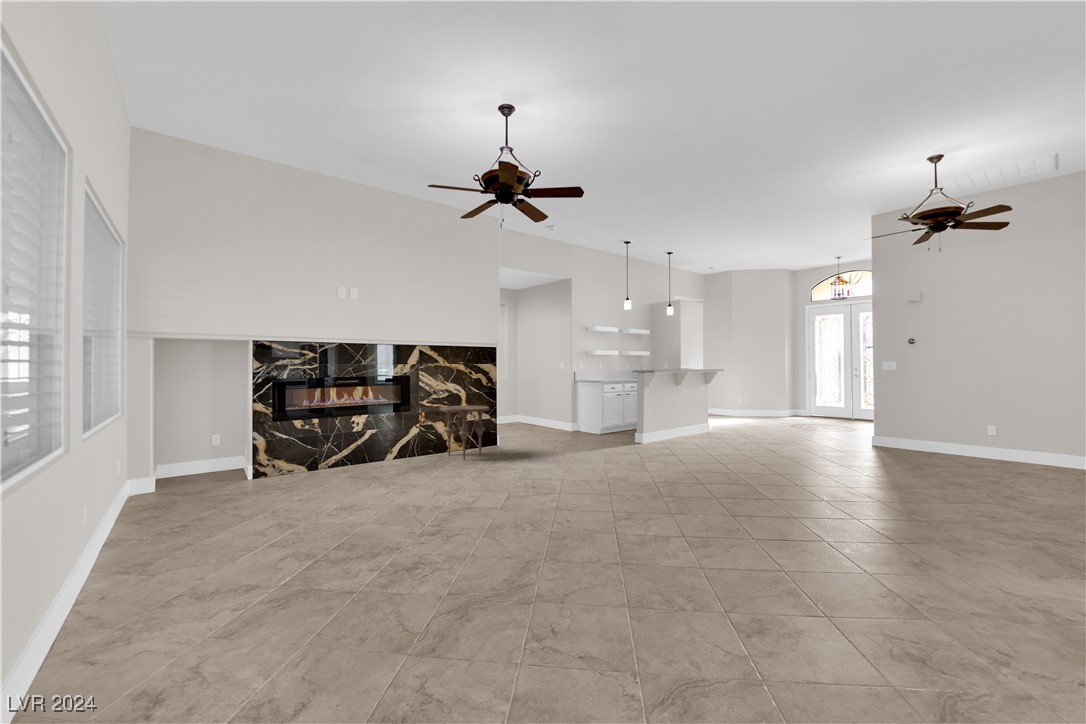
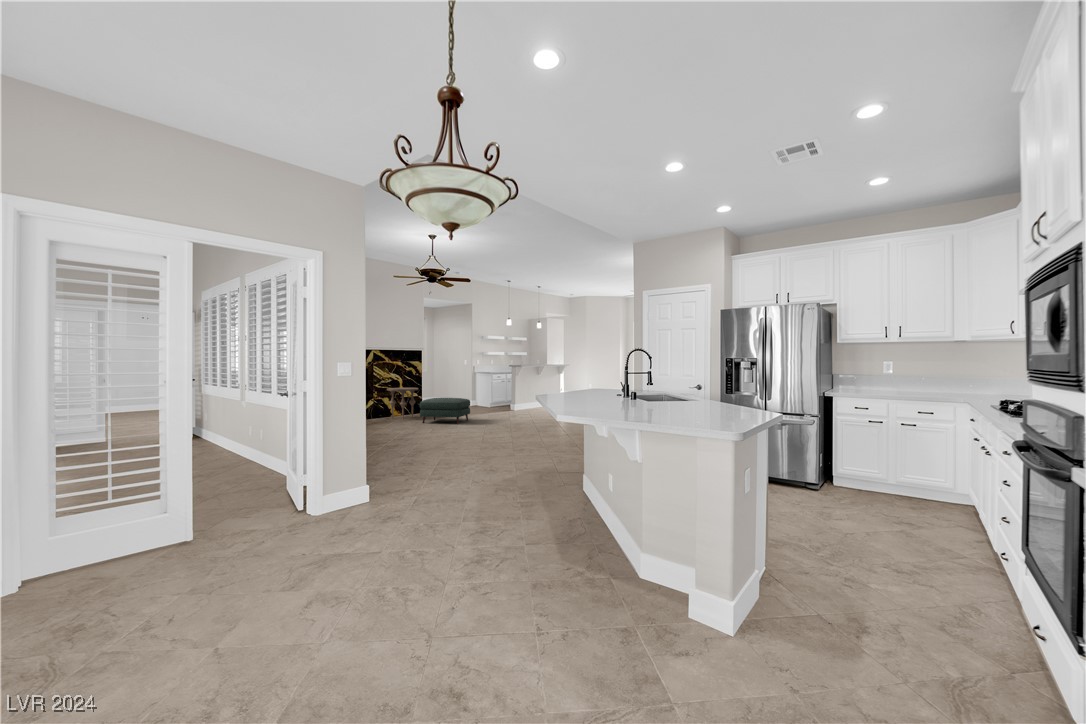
ottoman: none [489,425,575,475] -> present [420,398,470,424]

